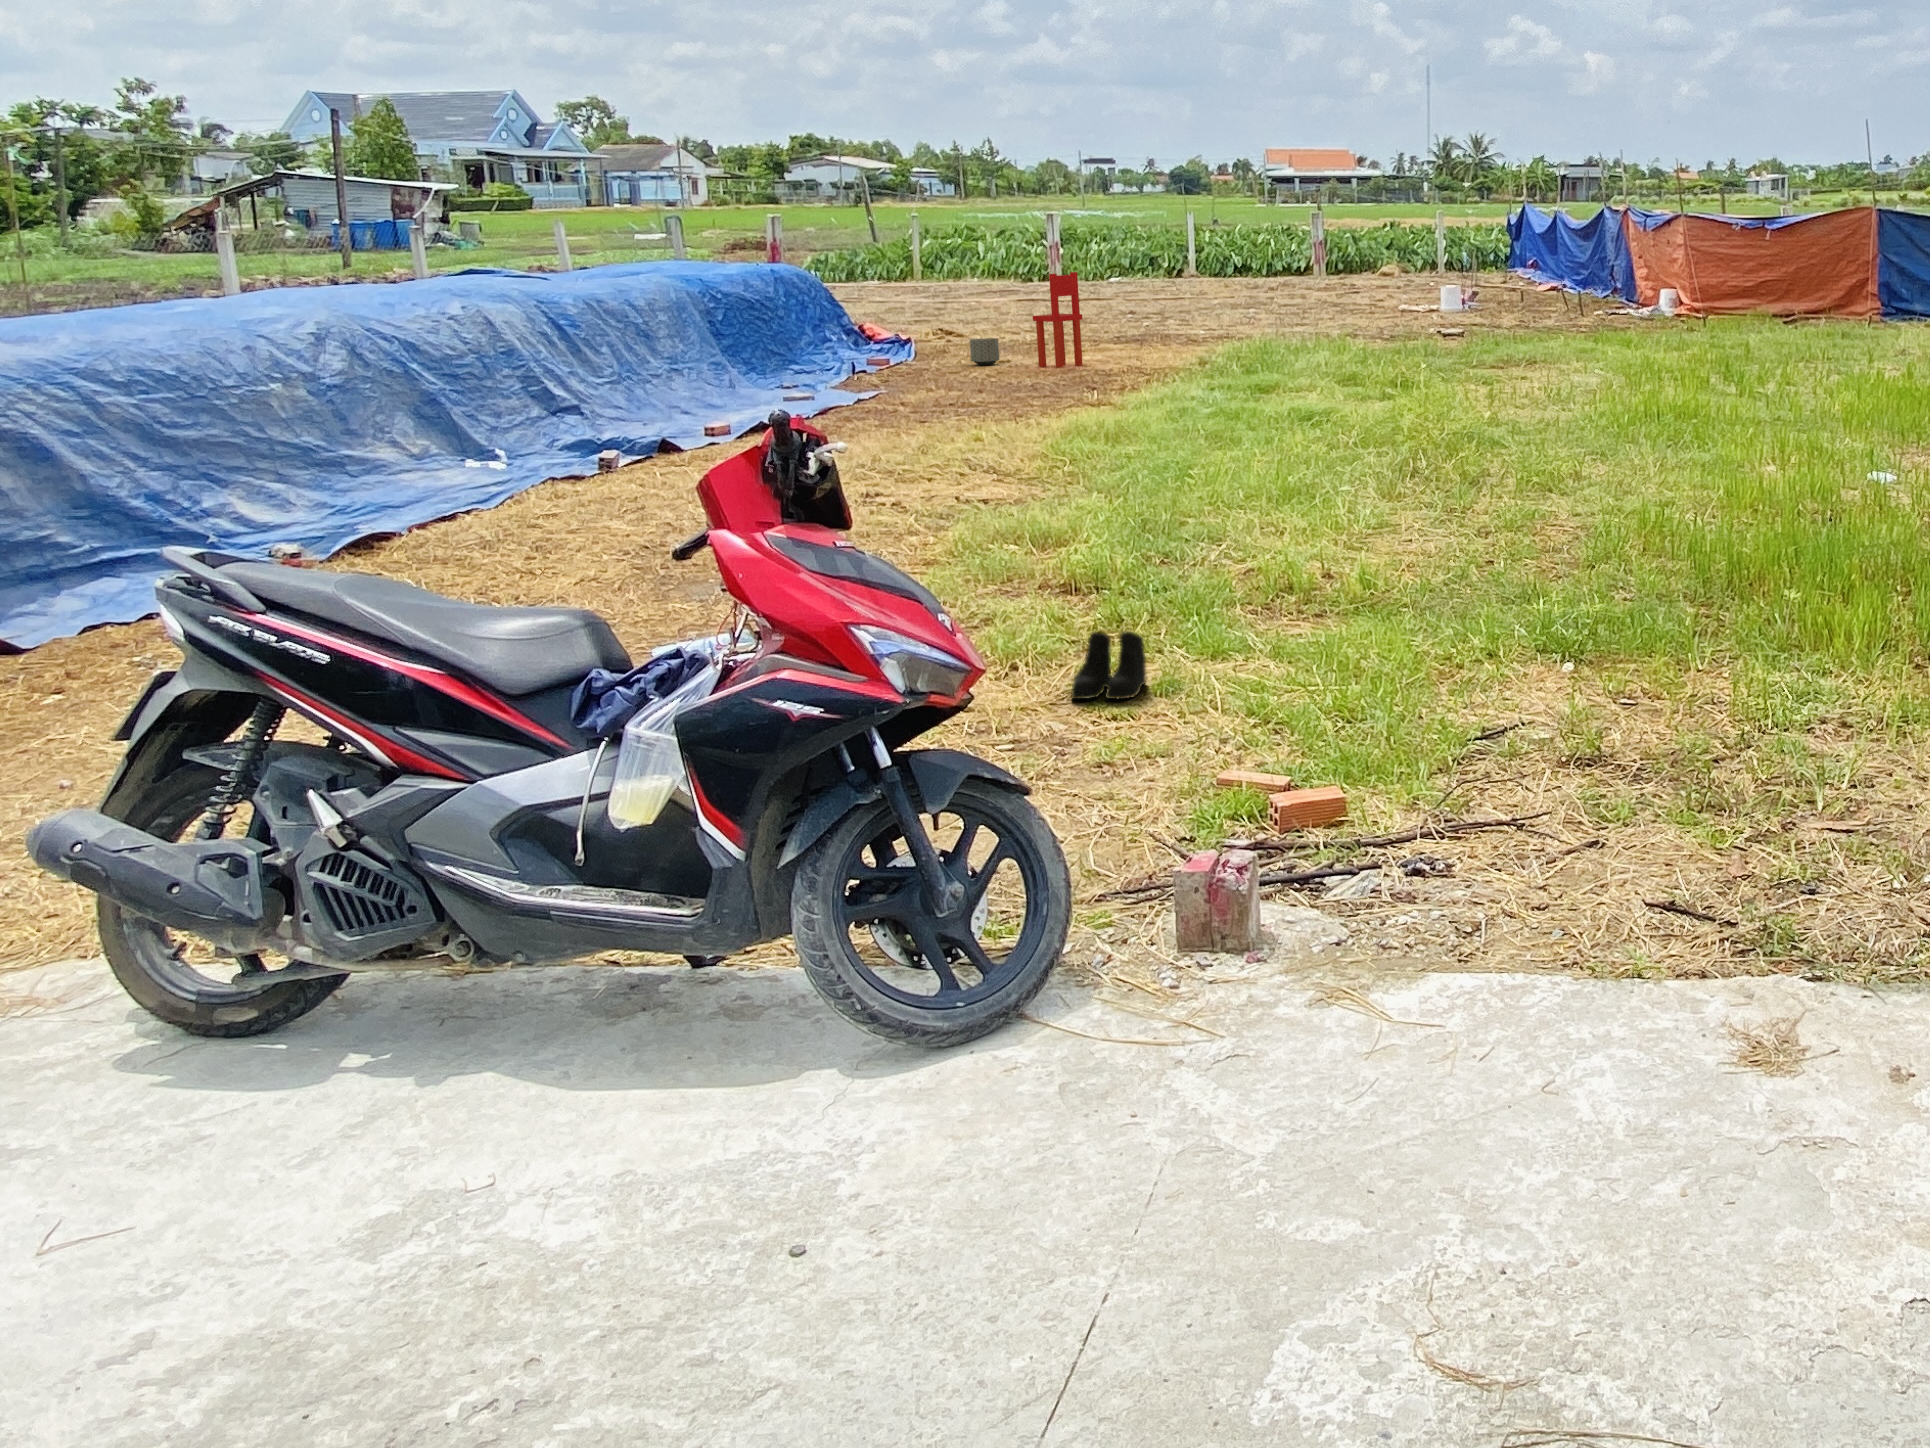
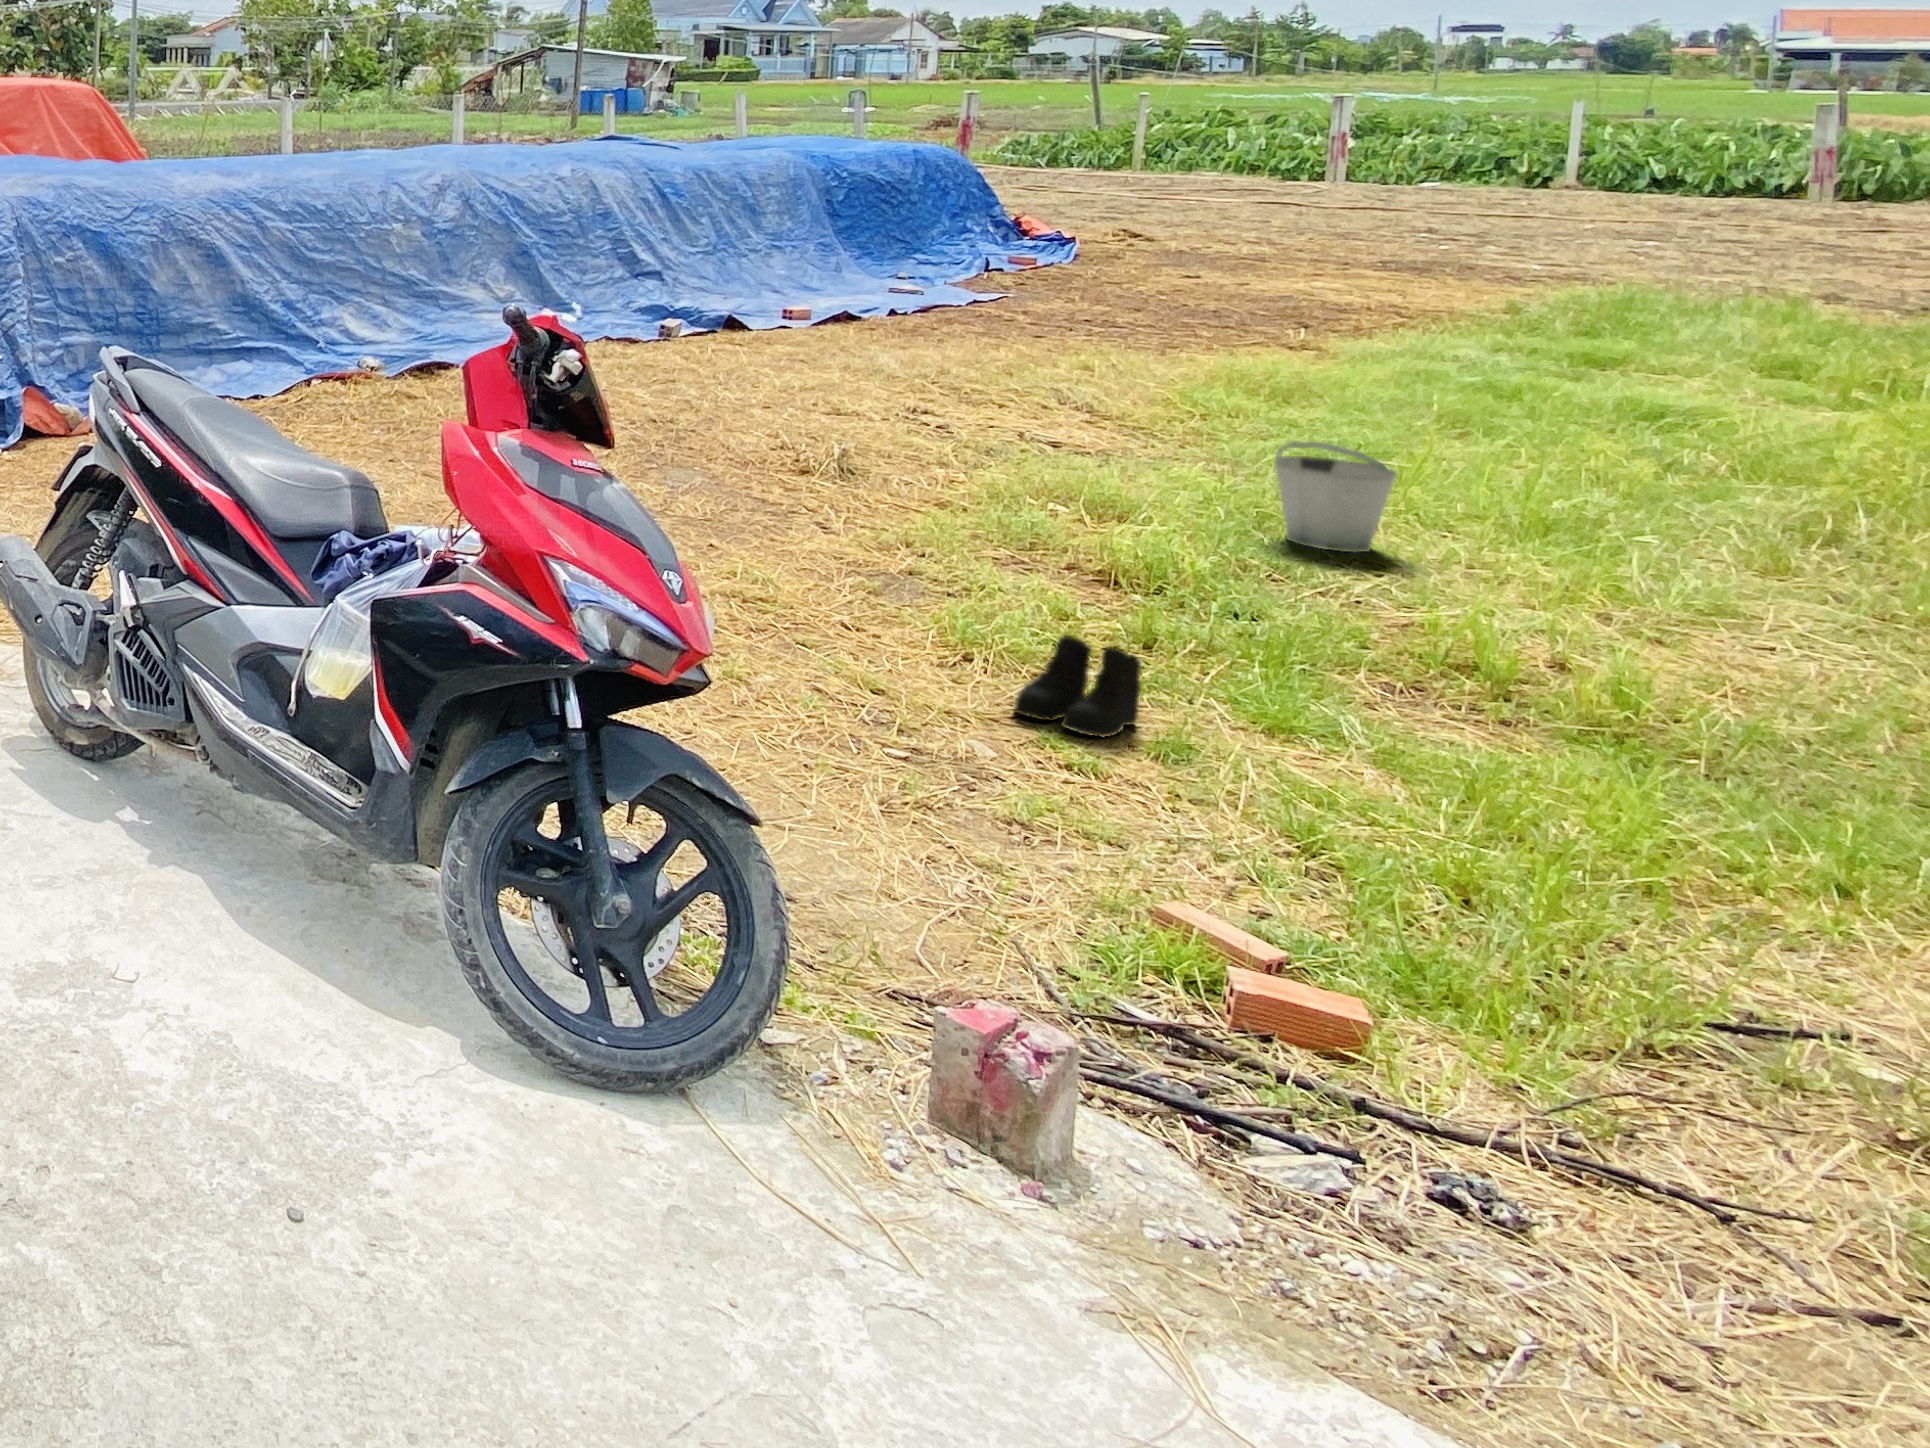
chair: present [1033,272,1083,367] -> none [1237,173,1314,290]
planter: present [970,338,999,365] -> none [1144,244,1186,276]
bucket: none [1153,467,1223,543] -> present [1274,441,1396,552]

